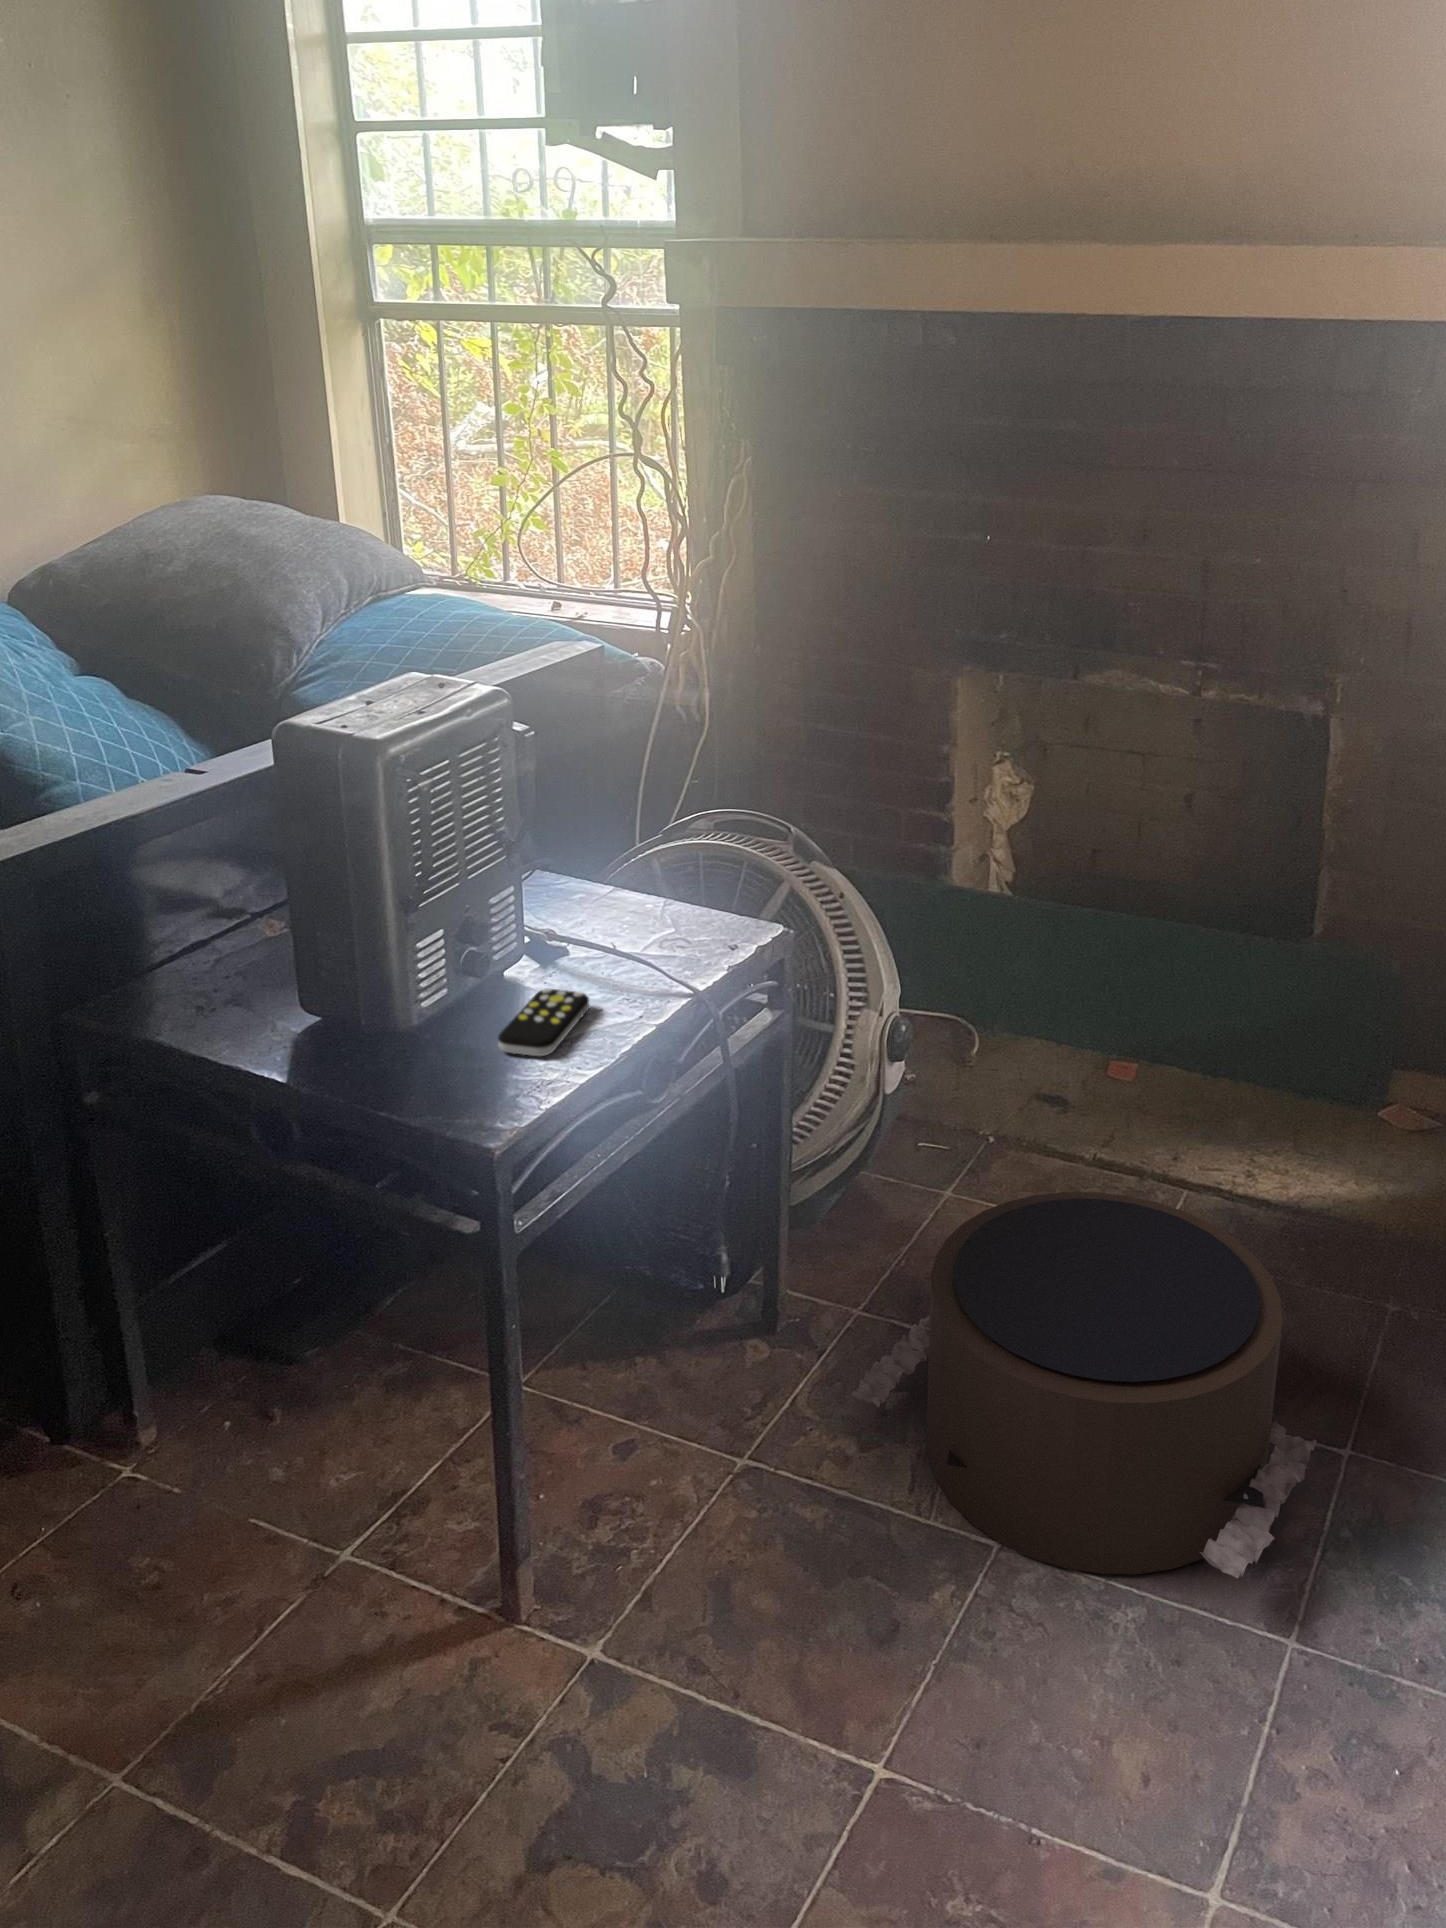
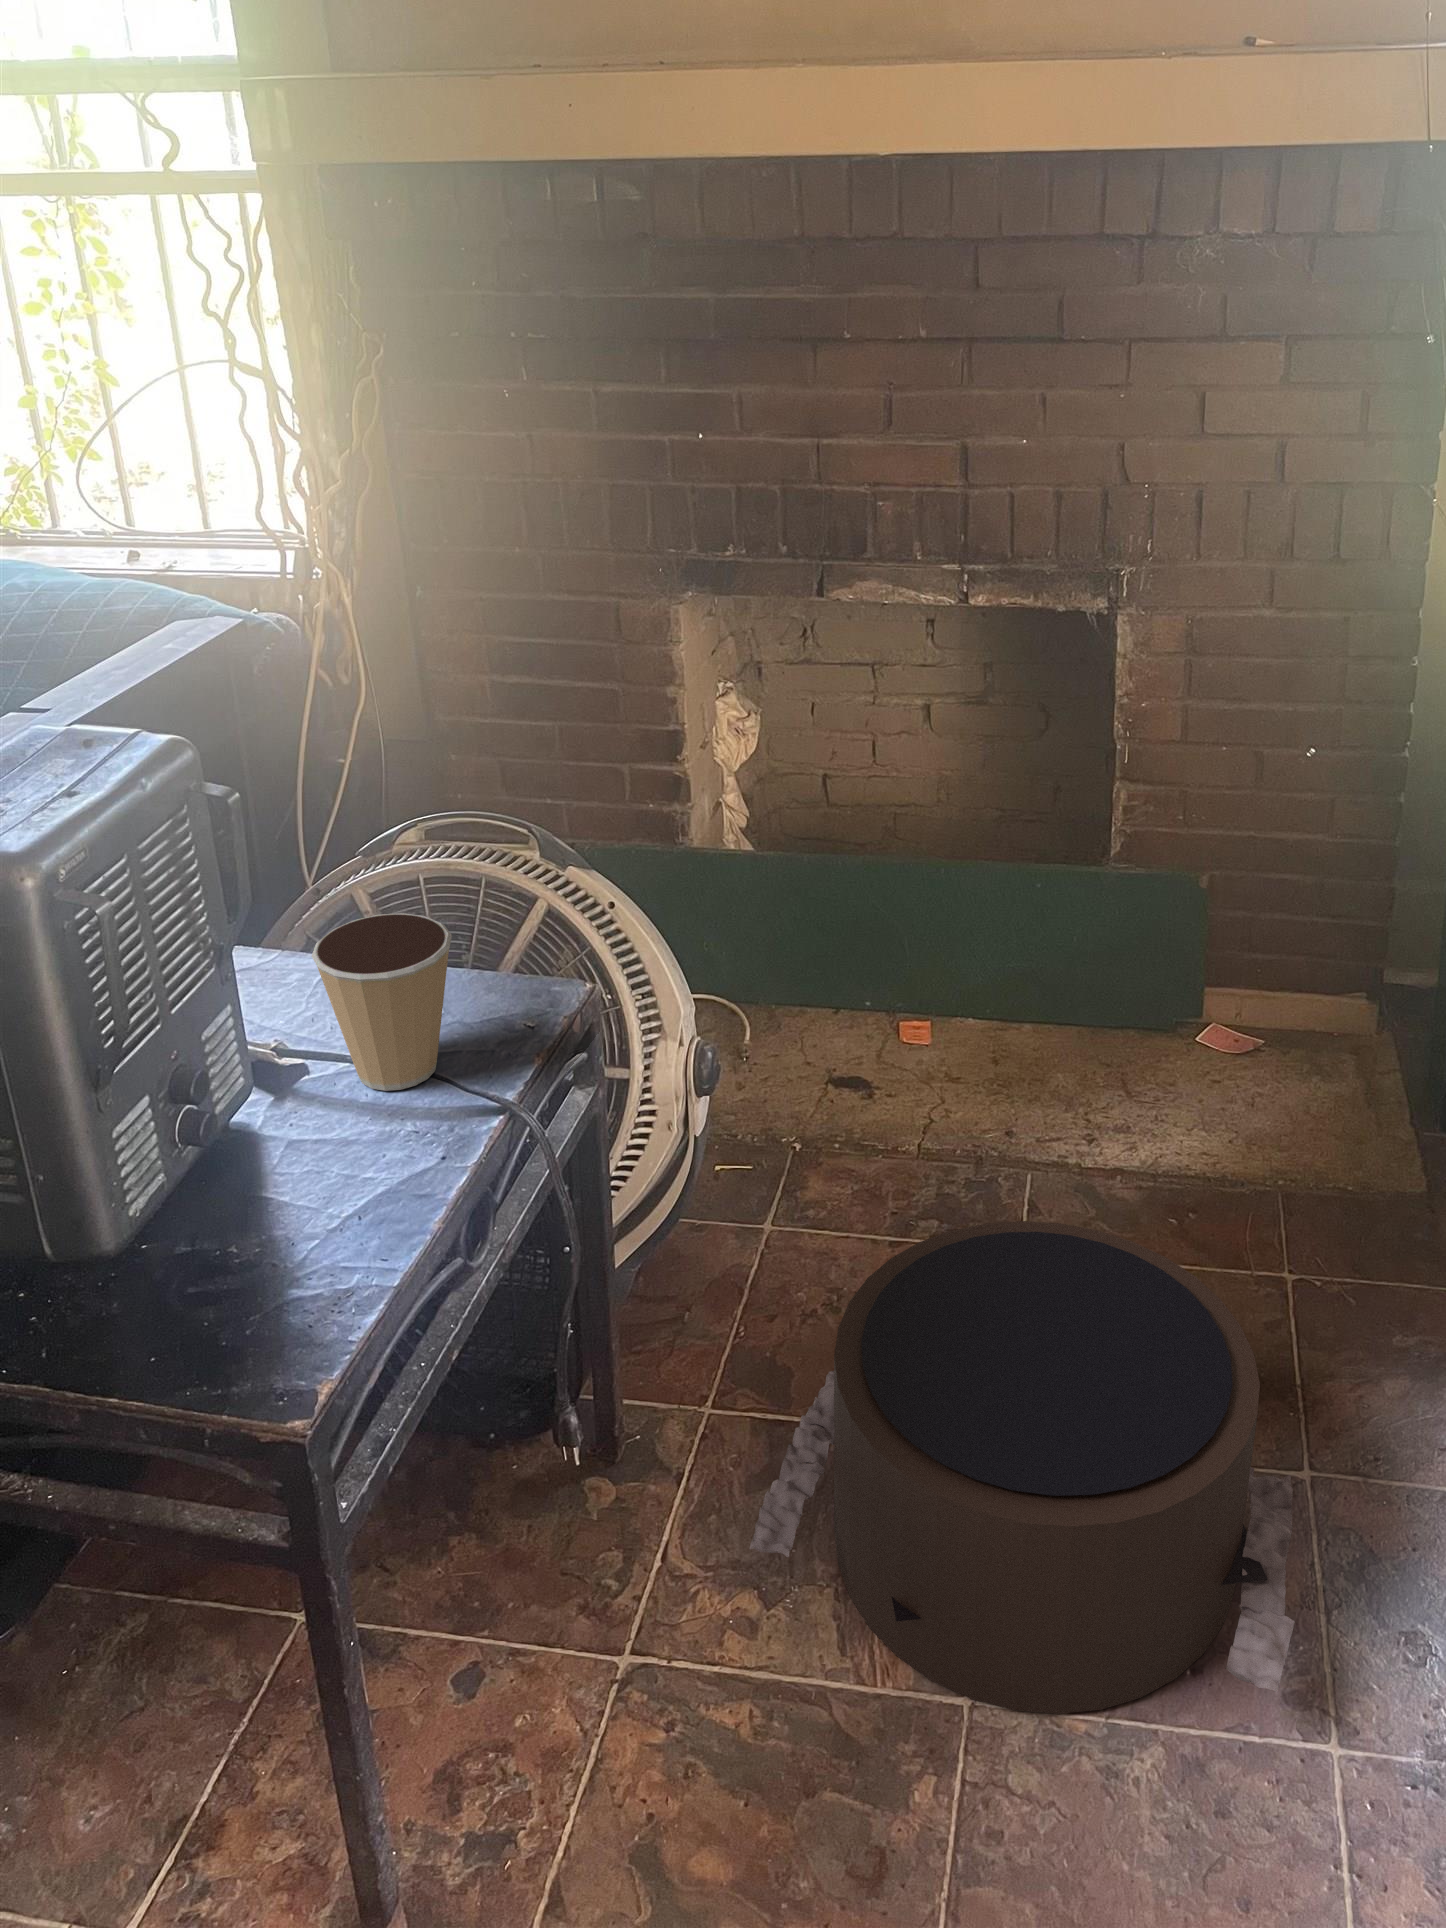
coffee cup: none [572,849,669,973] -> present [312,913,452,1091]
remote control: present [498,988,589,1056] -> none [256,1139,375,1264]

